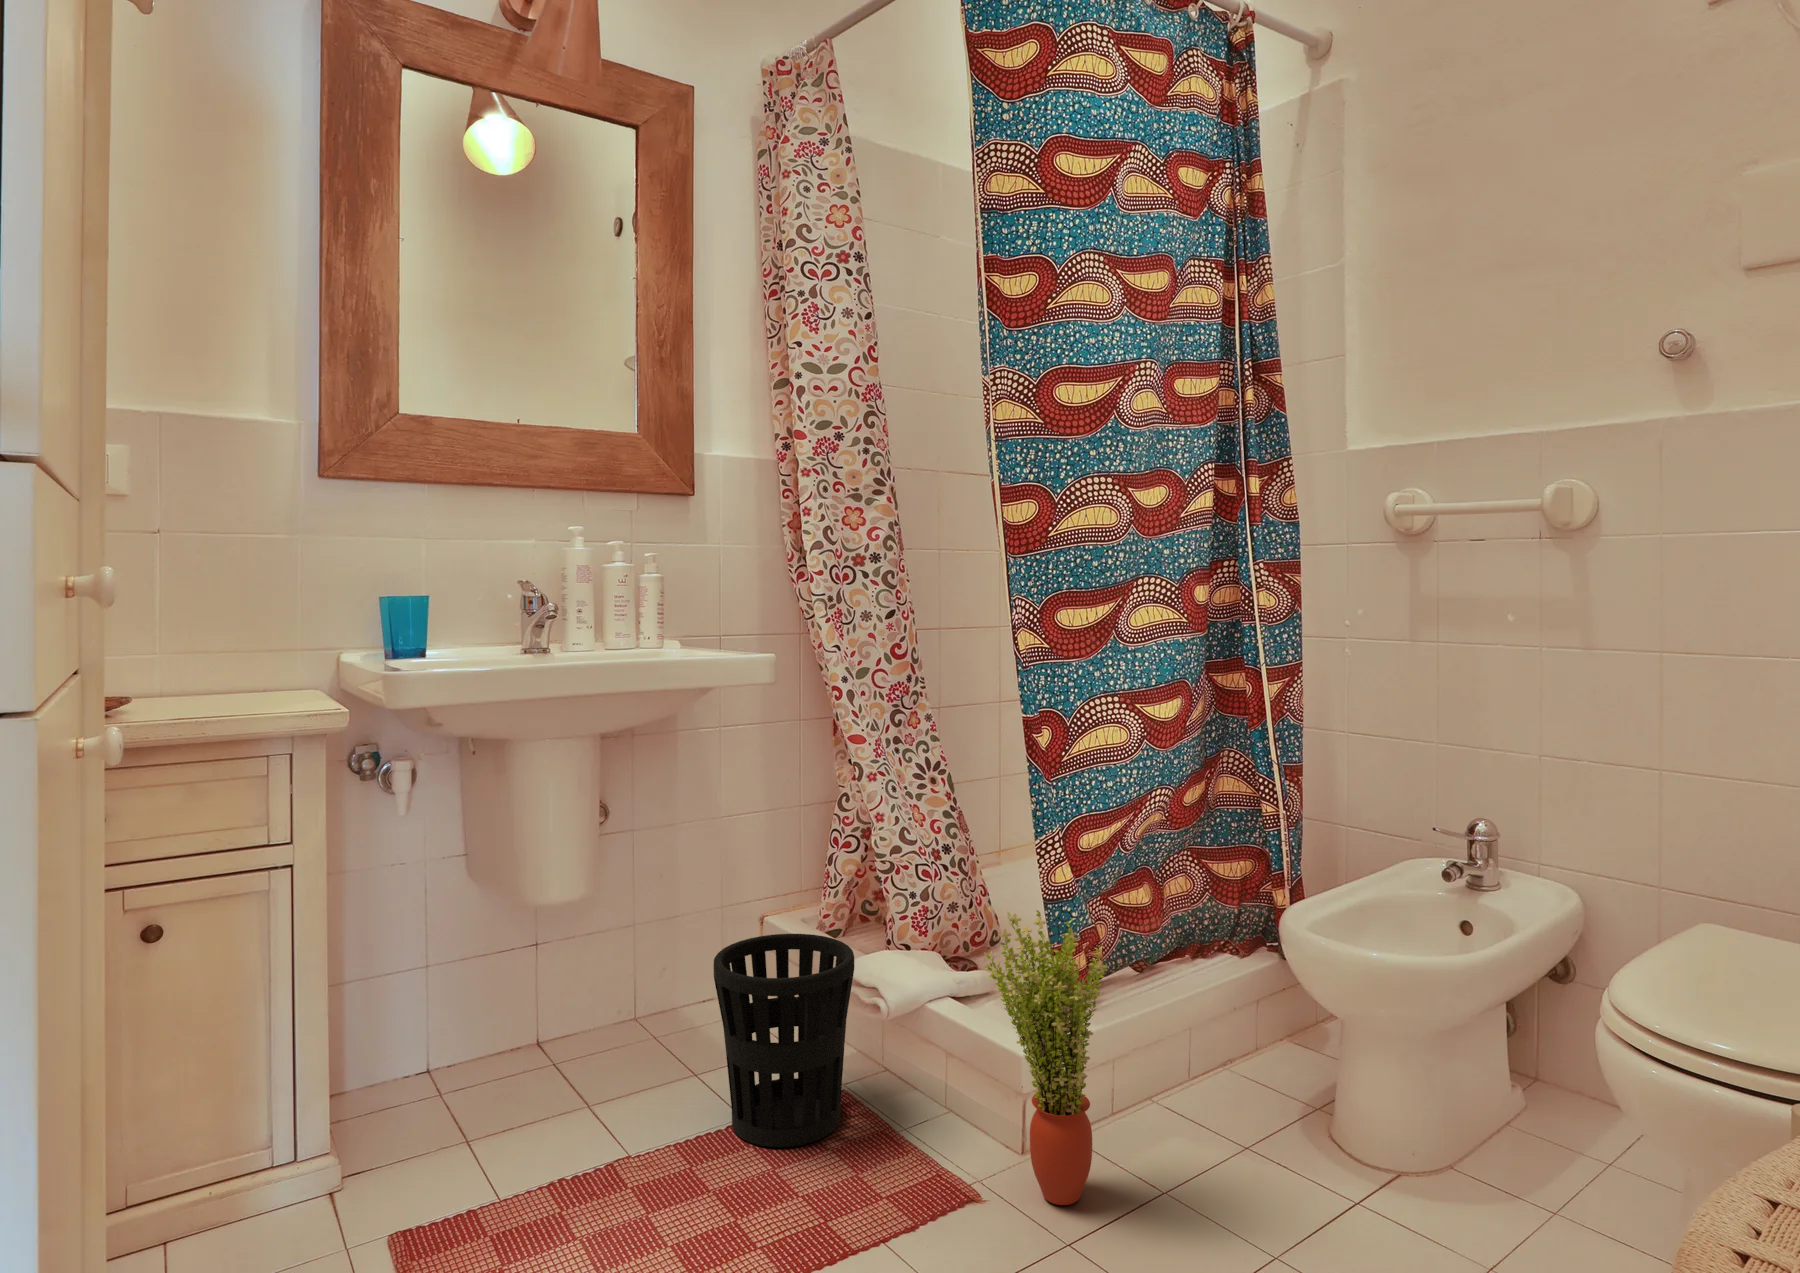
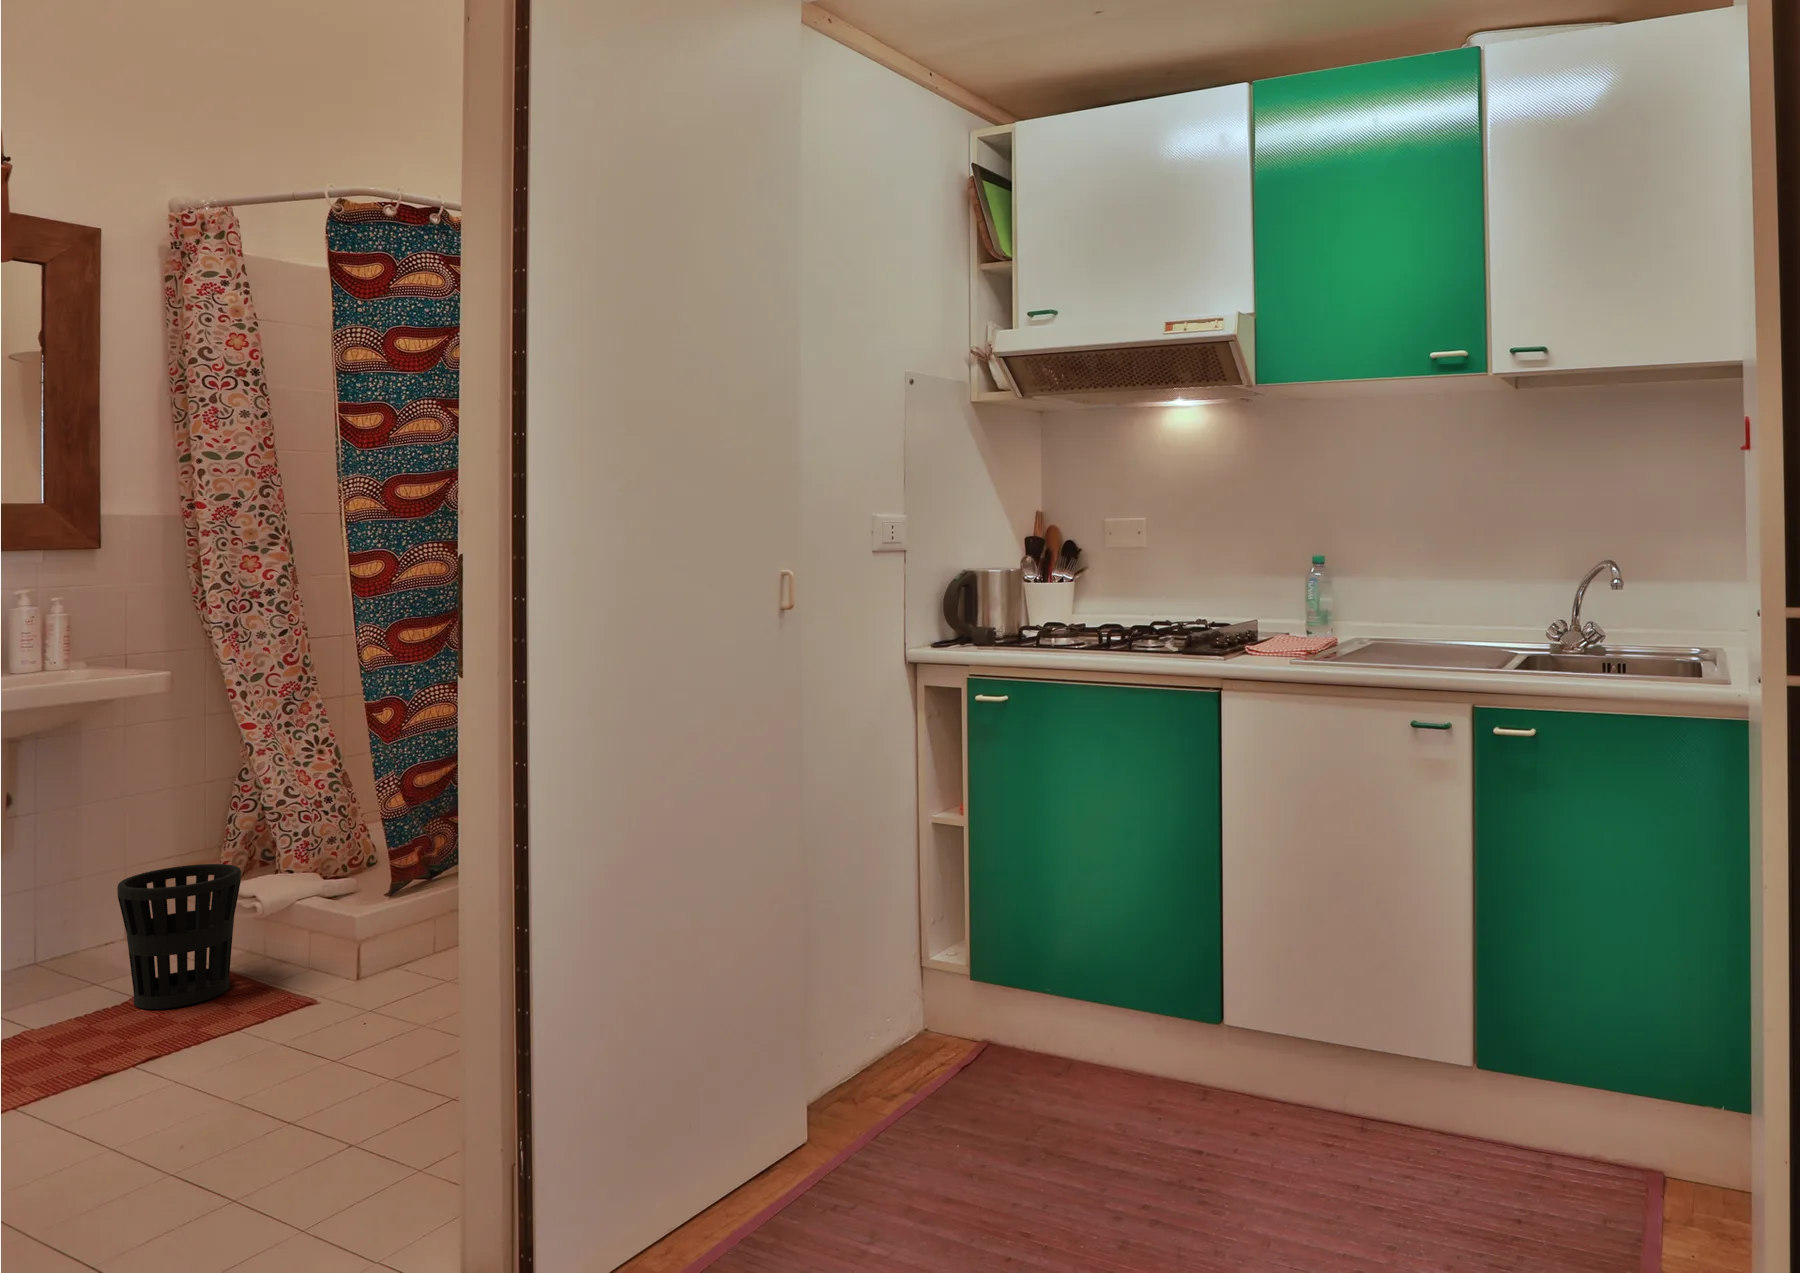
potted plant: present [984,910,1108,1205] -> none [331,819,416,999]

